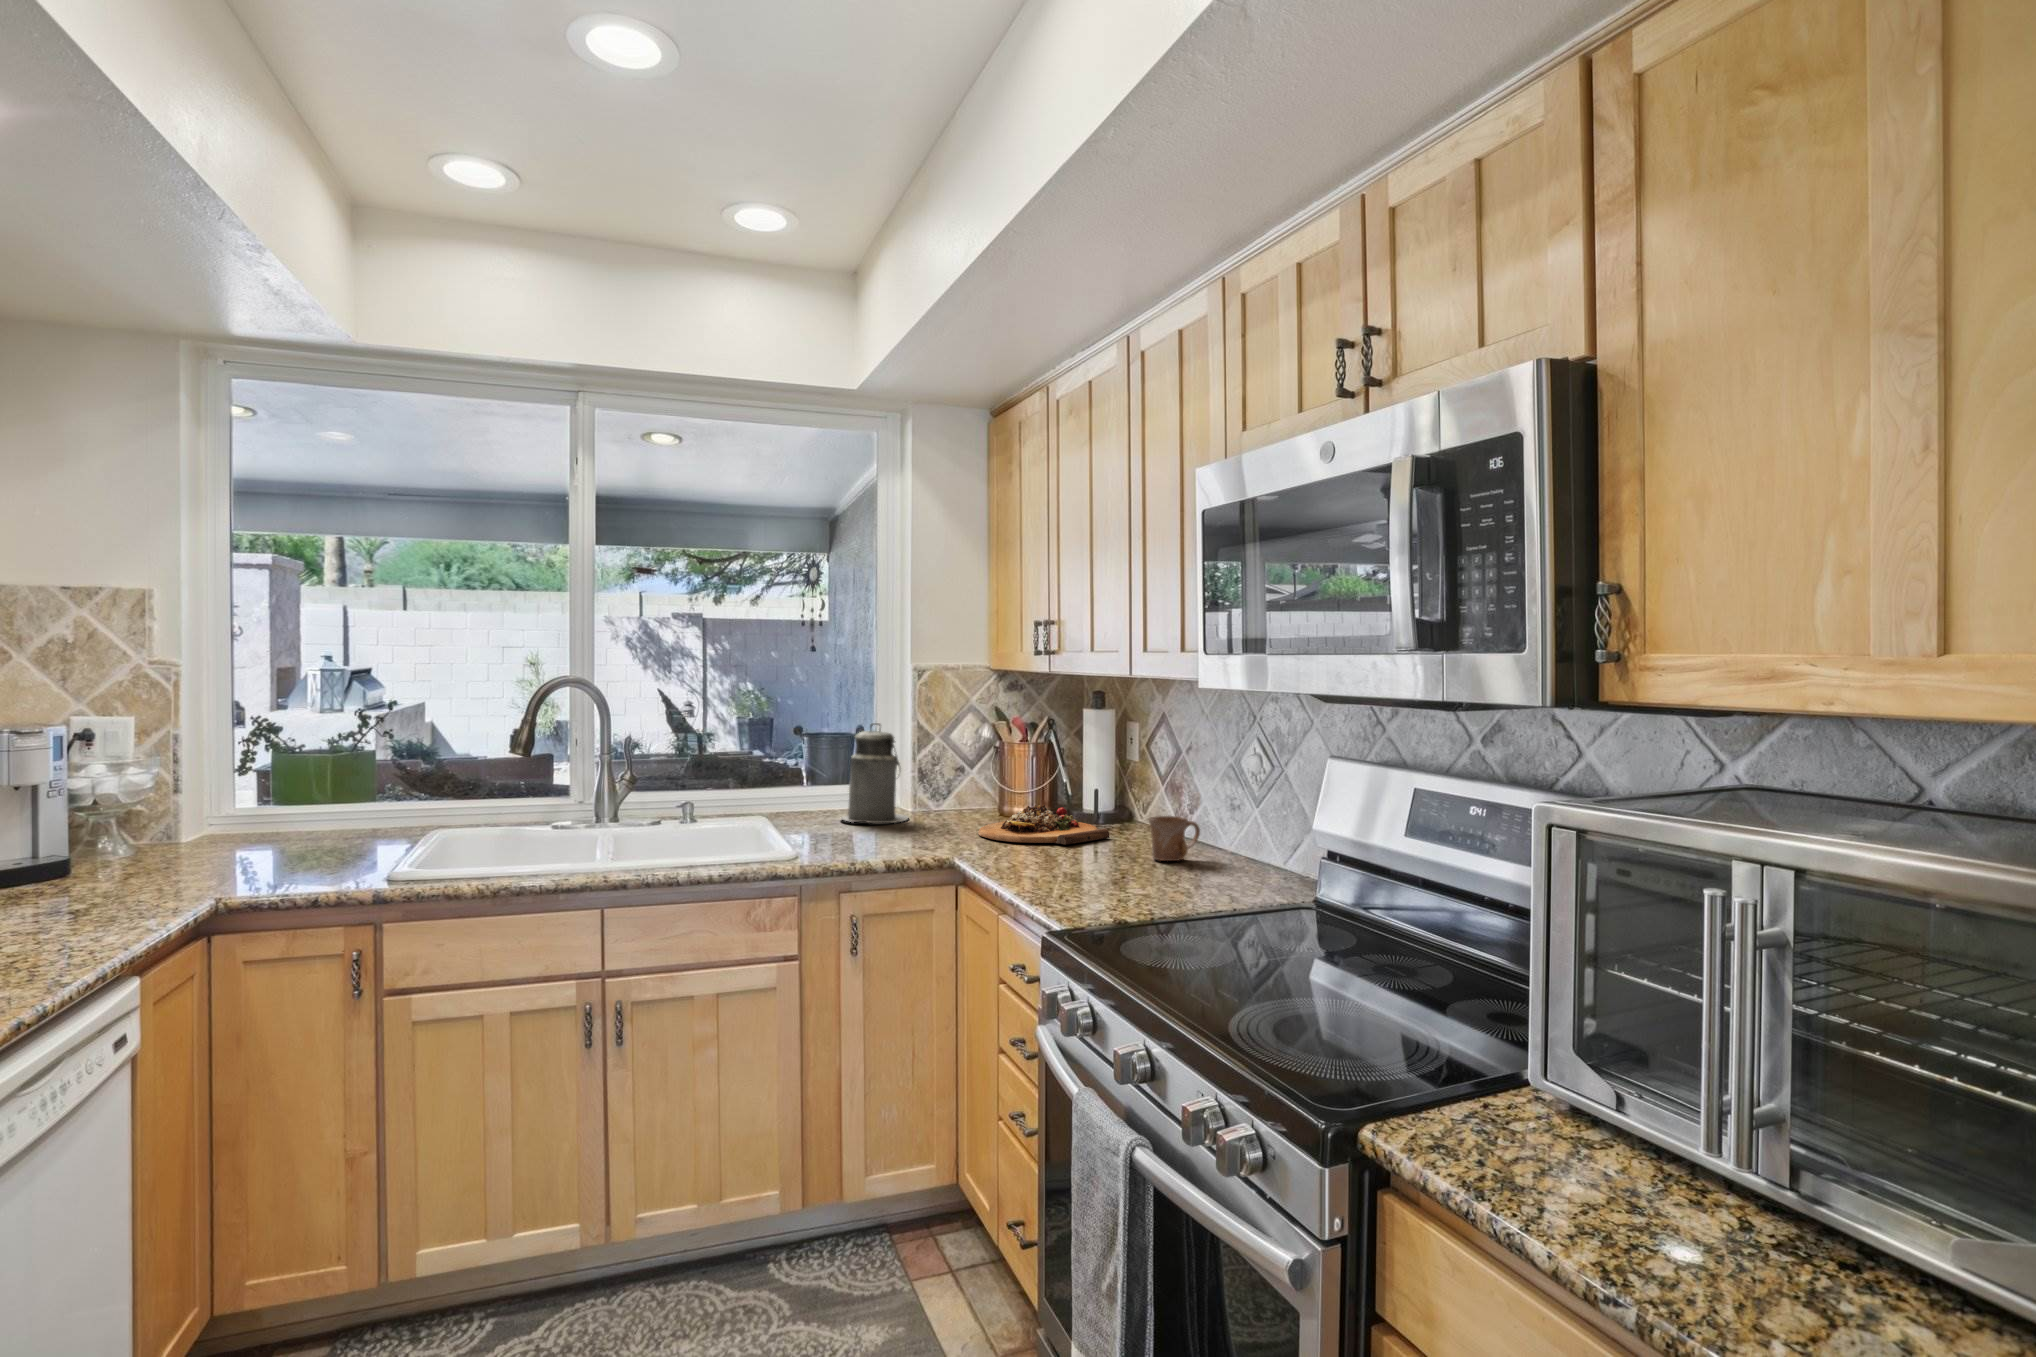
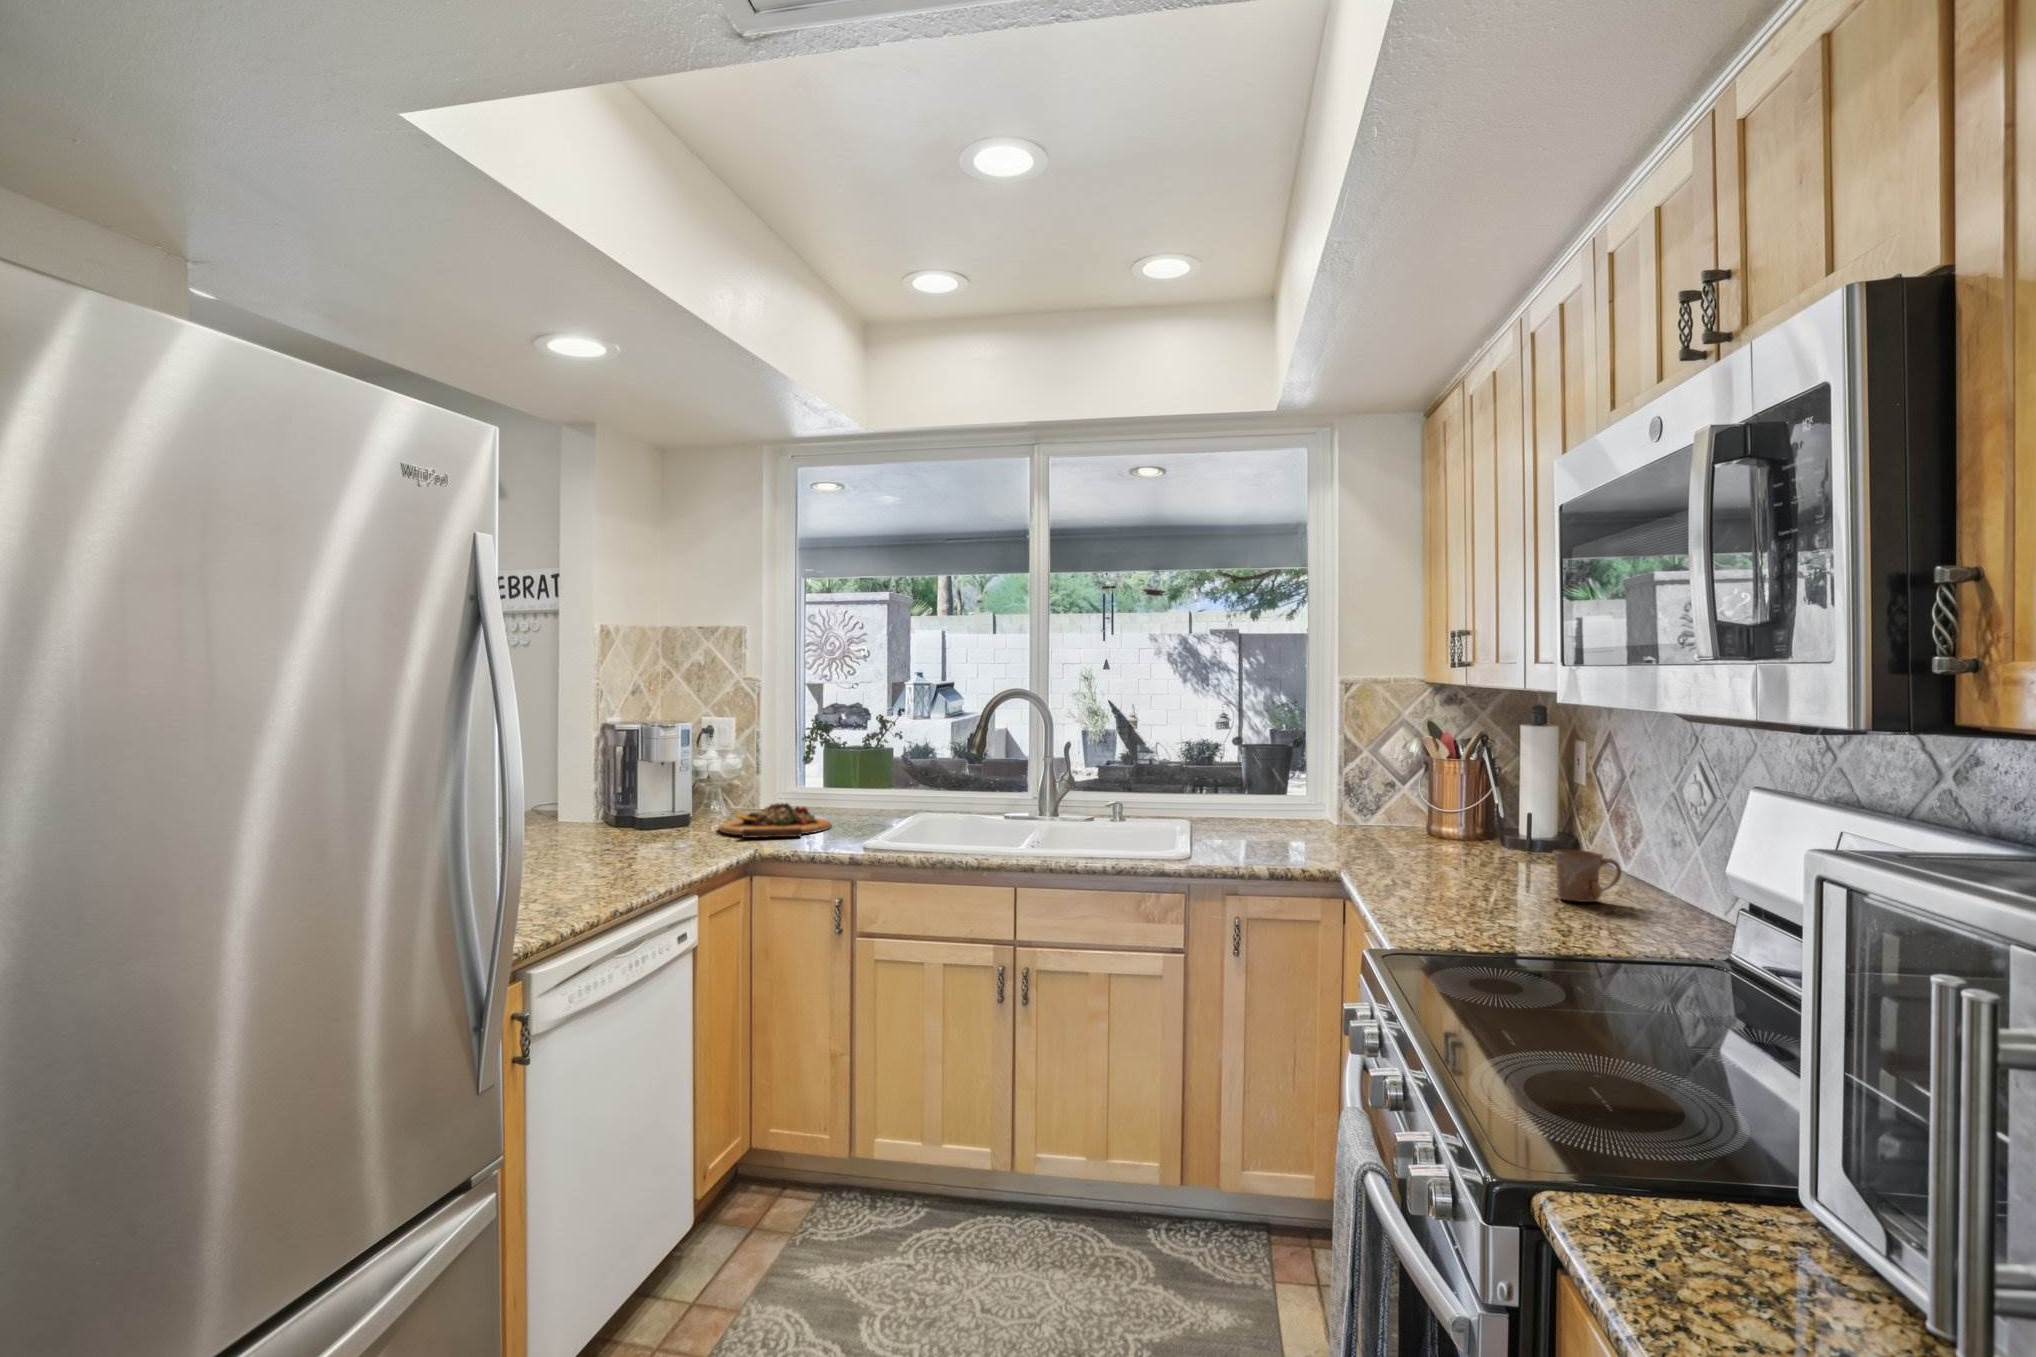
canister: present [841,723,908,823] -> none [1255,734,1324,834]
cutting board: present [978,805,1110,844] -> present [719,803,832,838]

